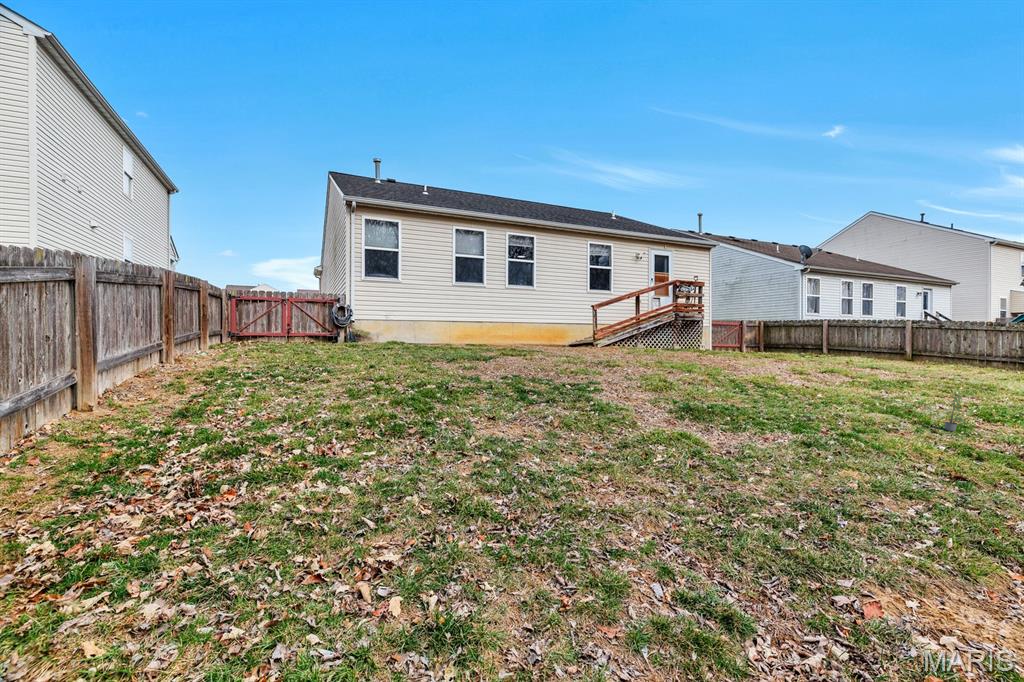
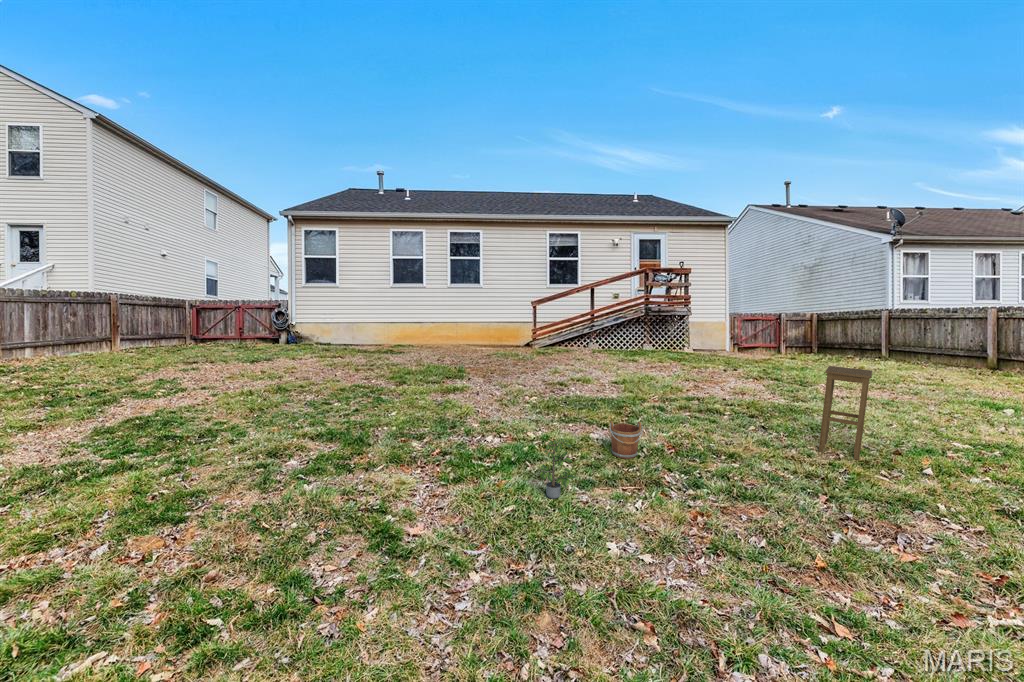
stool: none [971,354,1016,407] -> present [819,366,872,460]
bucket: none [904,389,931,412] -> present [610,421,643,459]

